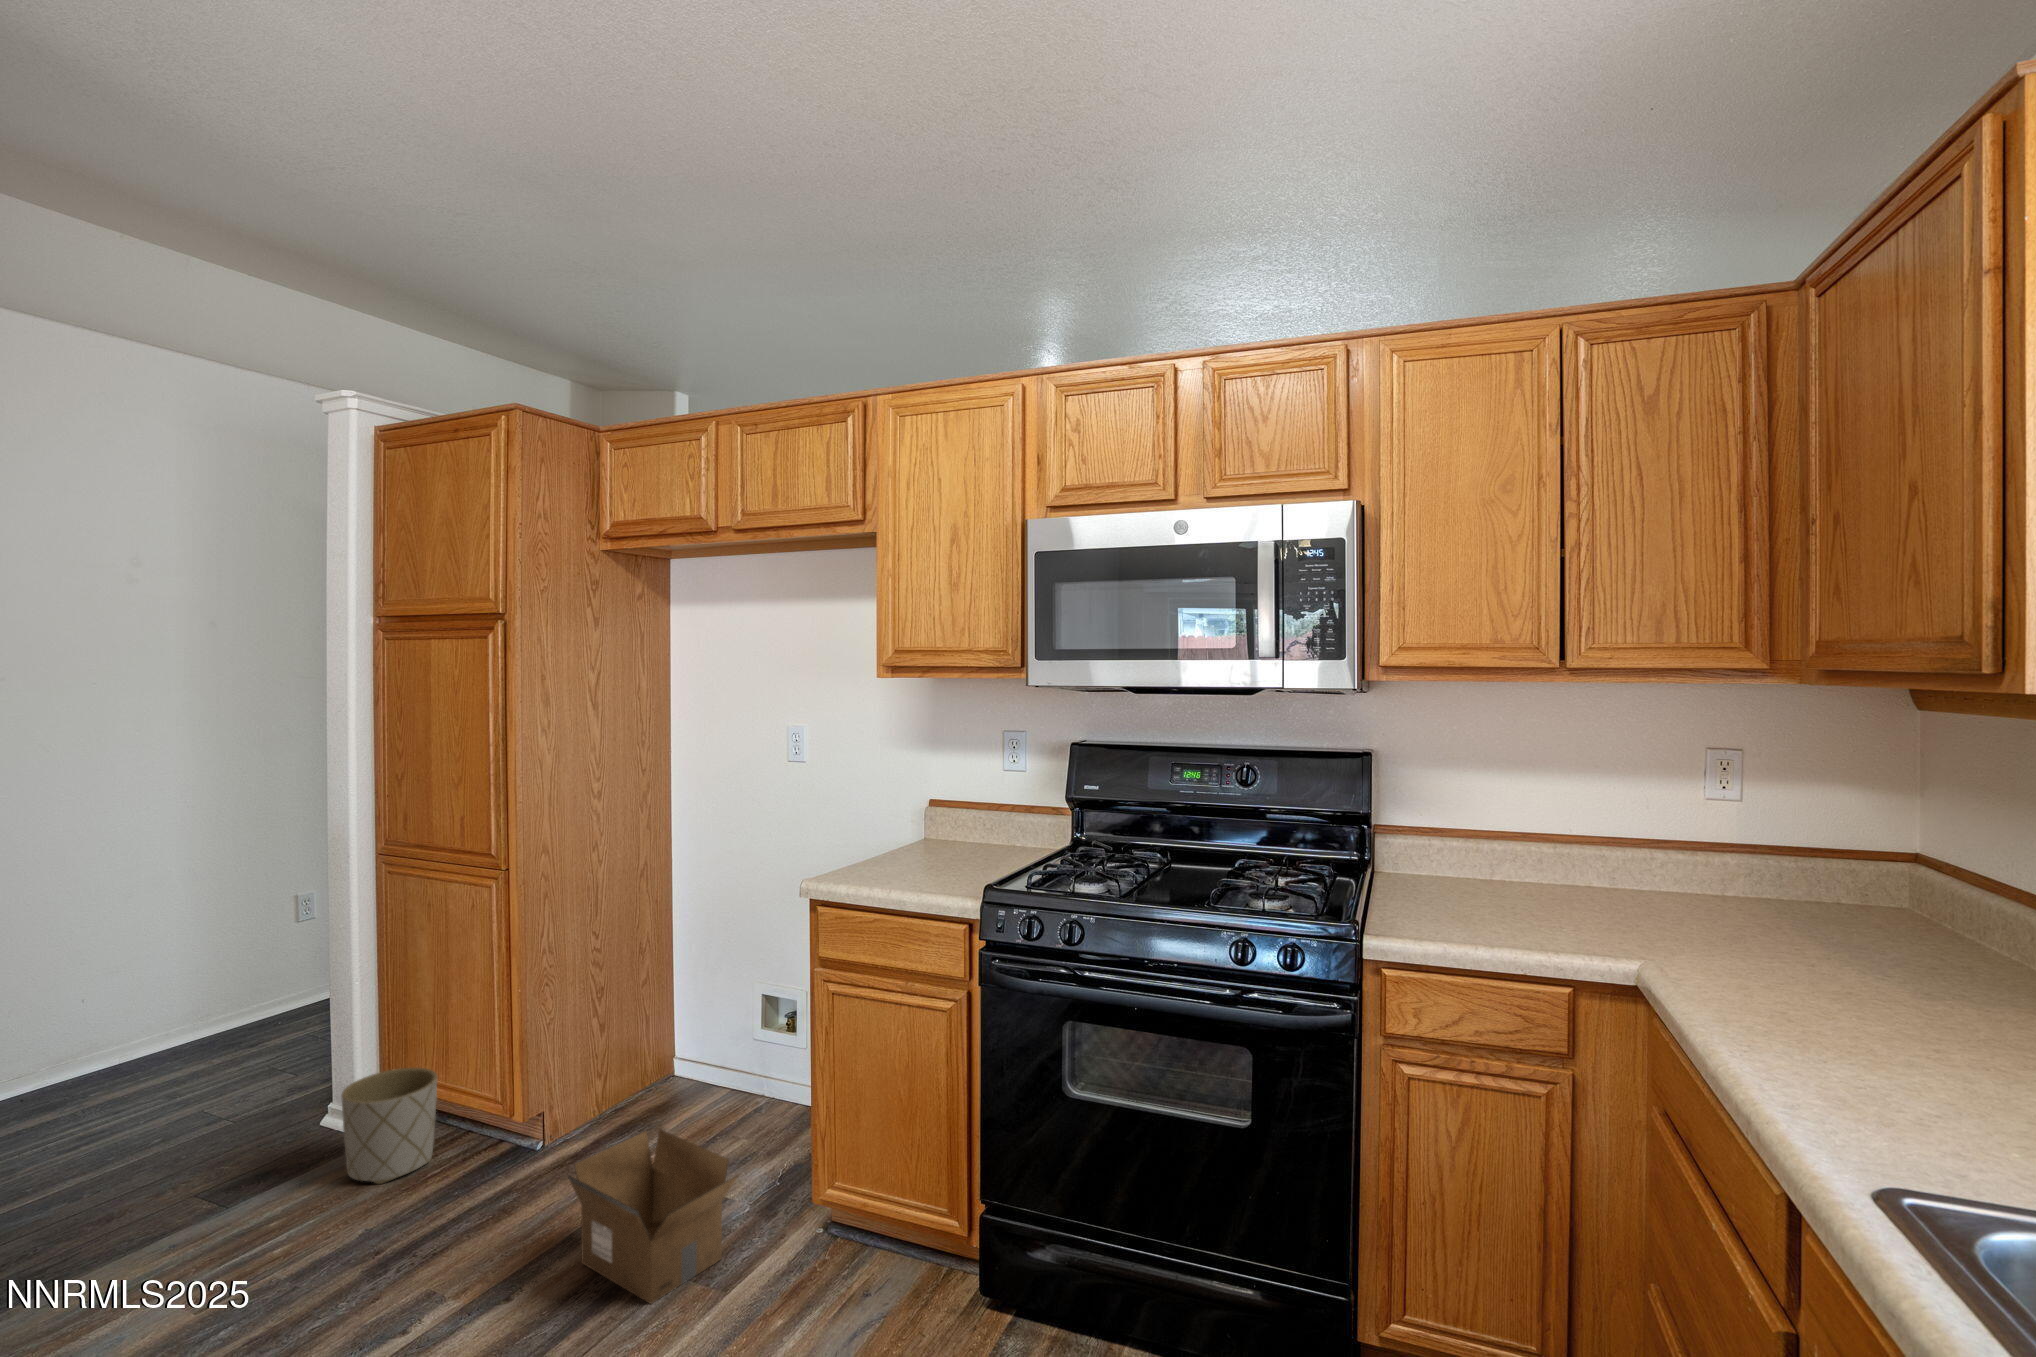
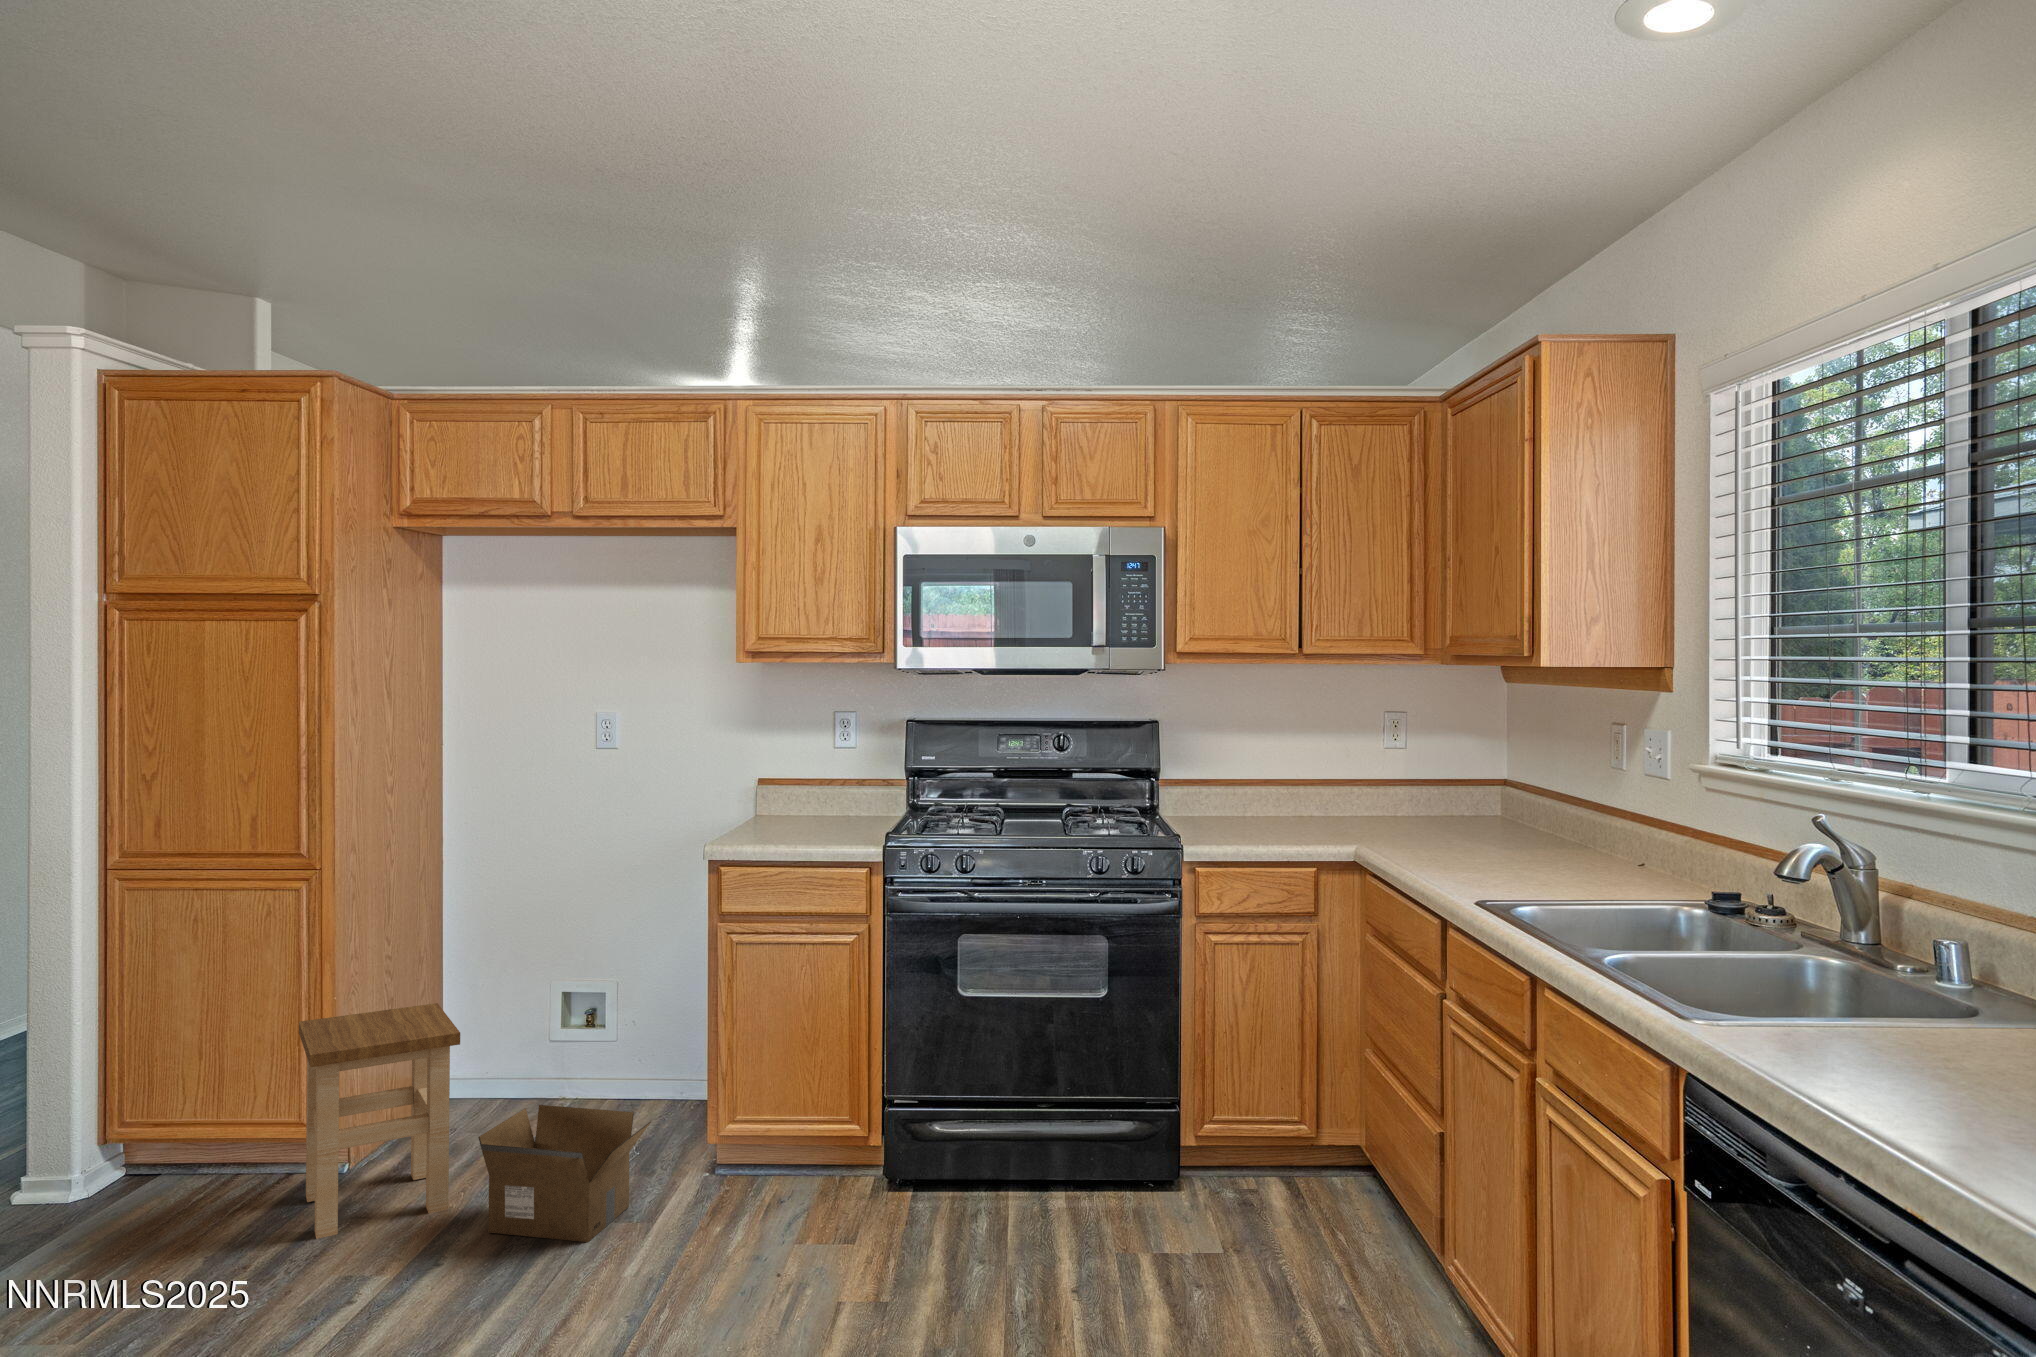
stool: none [444,1002,613,1231] -> present [299,1003,460,1239]
planter: present [342,1068,437,1184] -> none [111,1104,221,1227]

